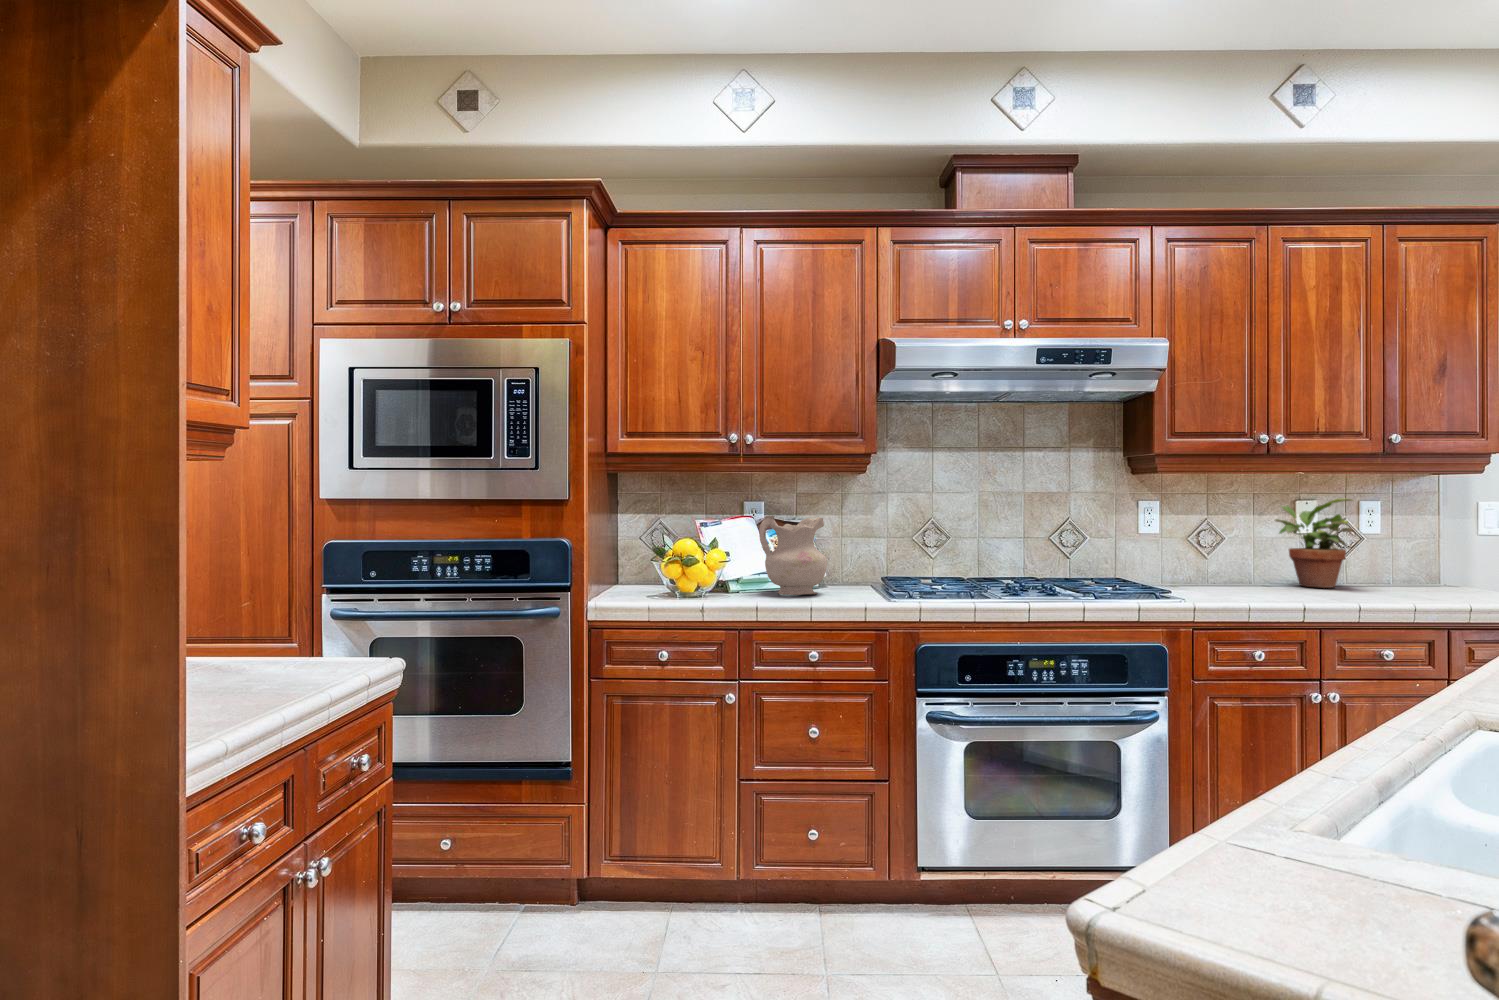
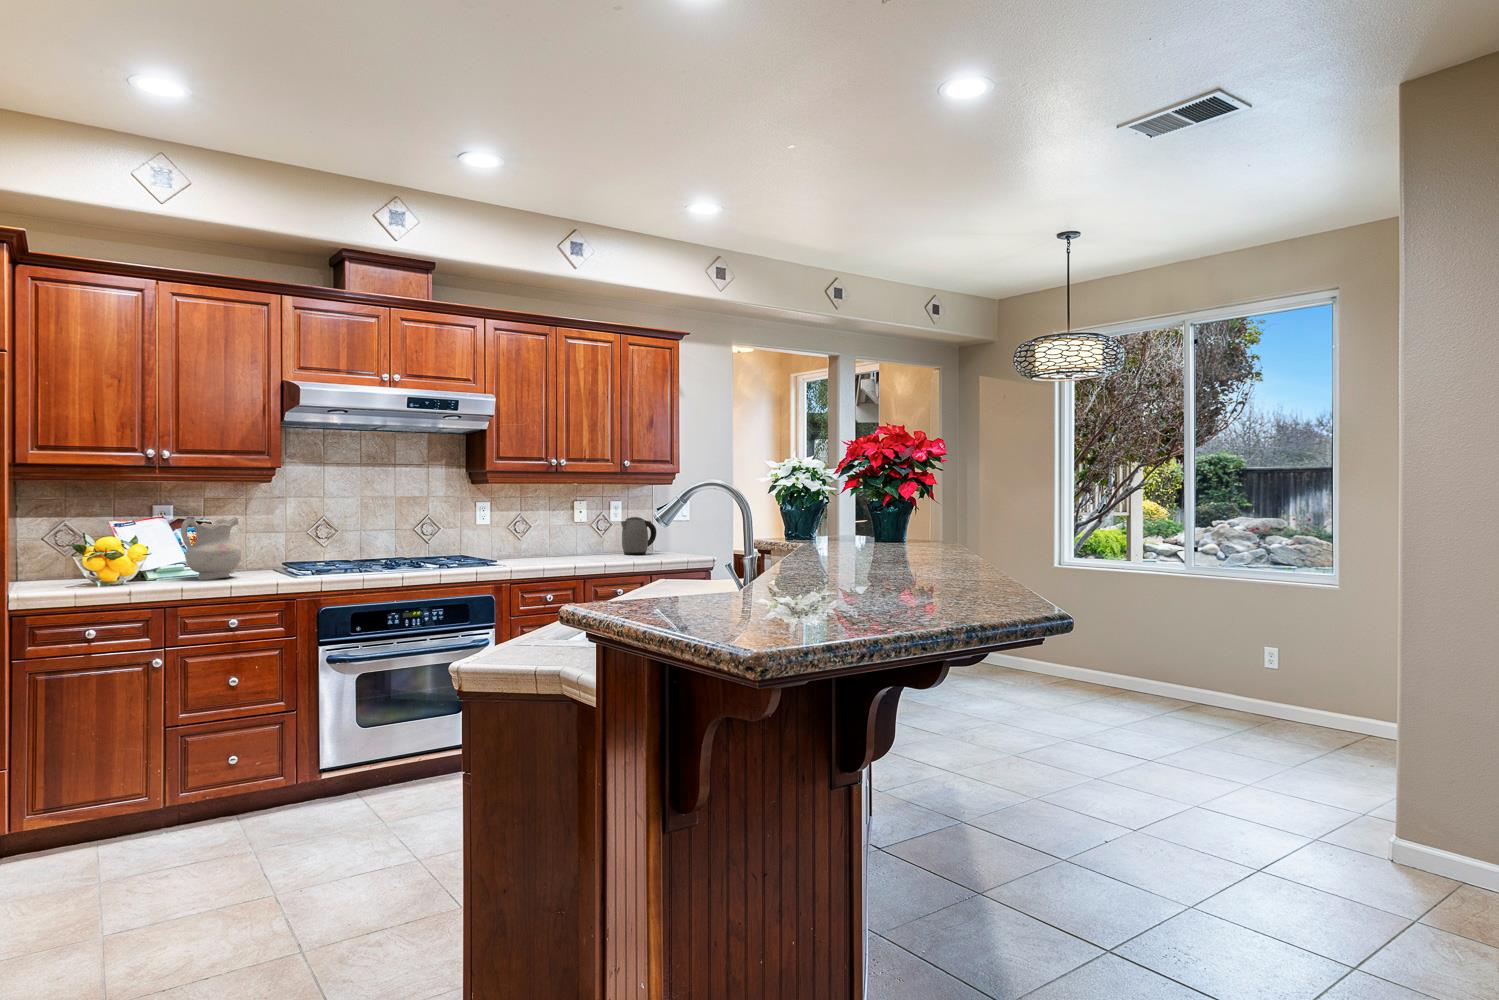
potted plant: present [1275,499,1352,588] -> none [563,501,606,557]
kettle: none [1377,525,1446,587] -> present [621,517,656,555]

